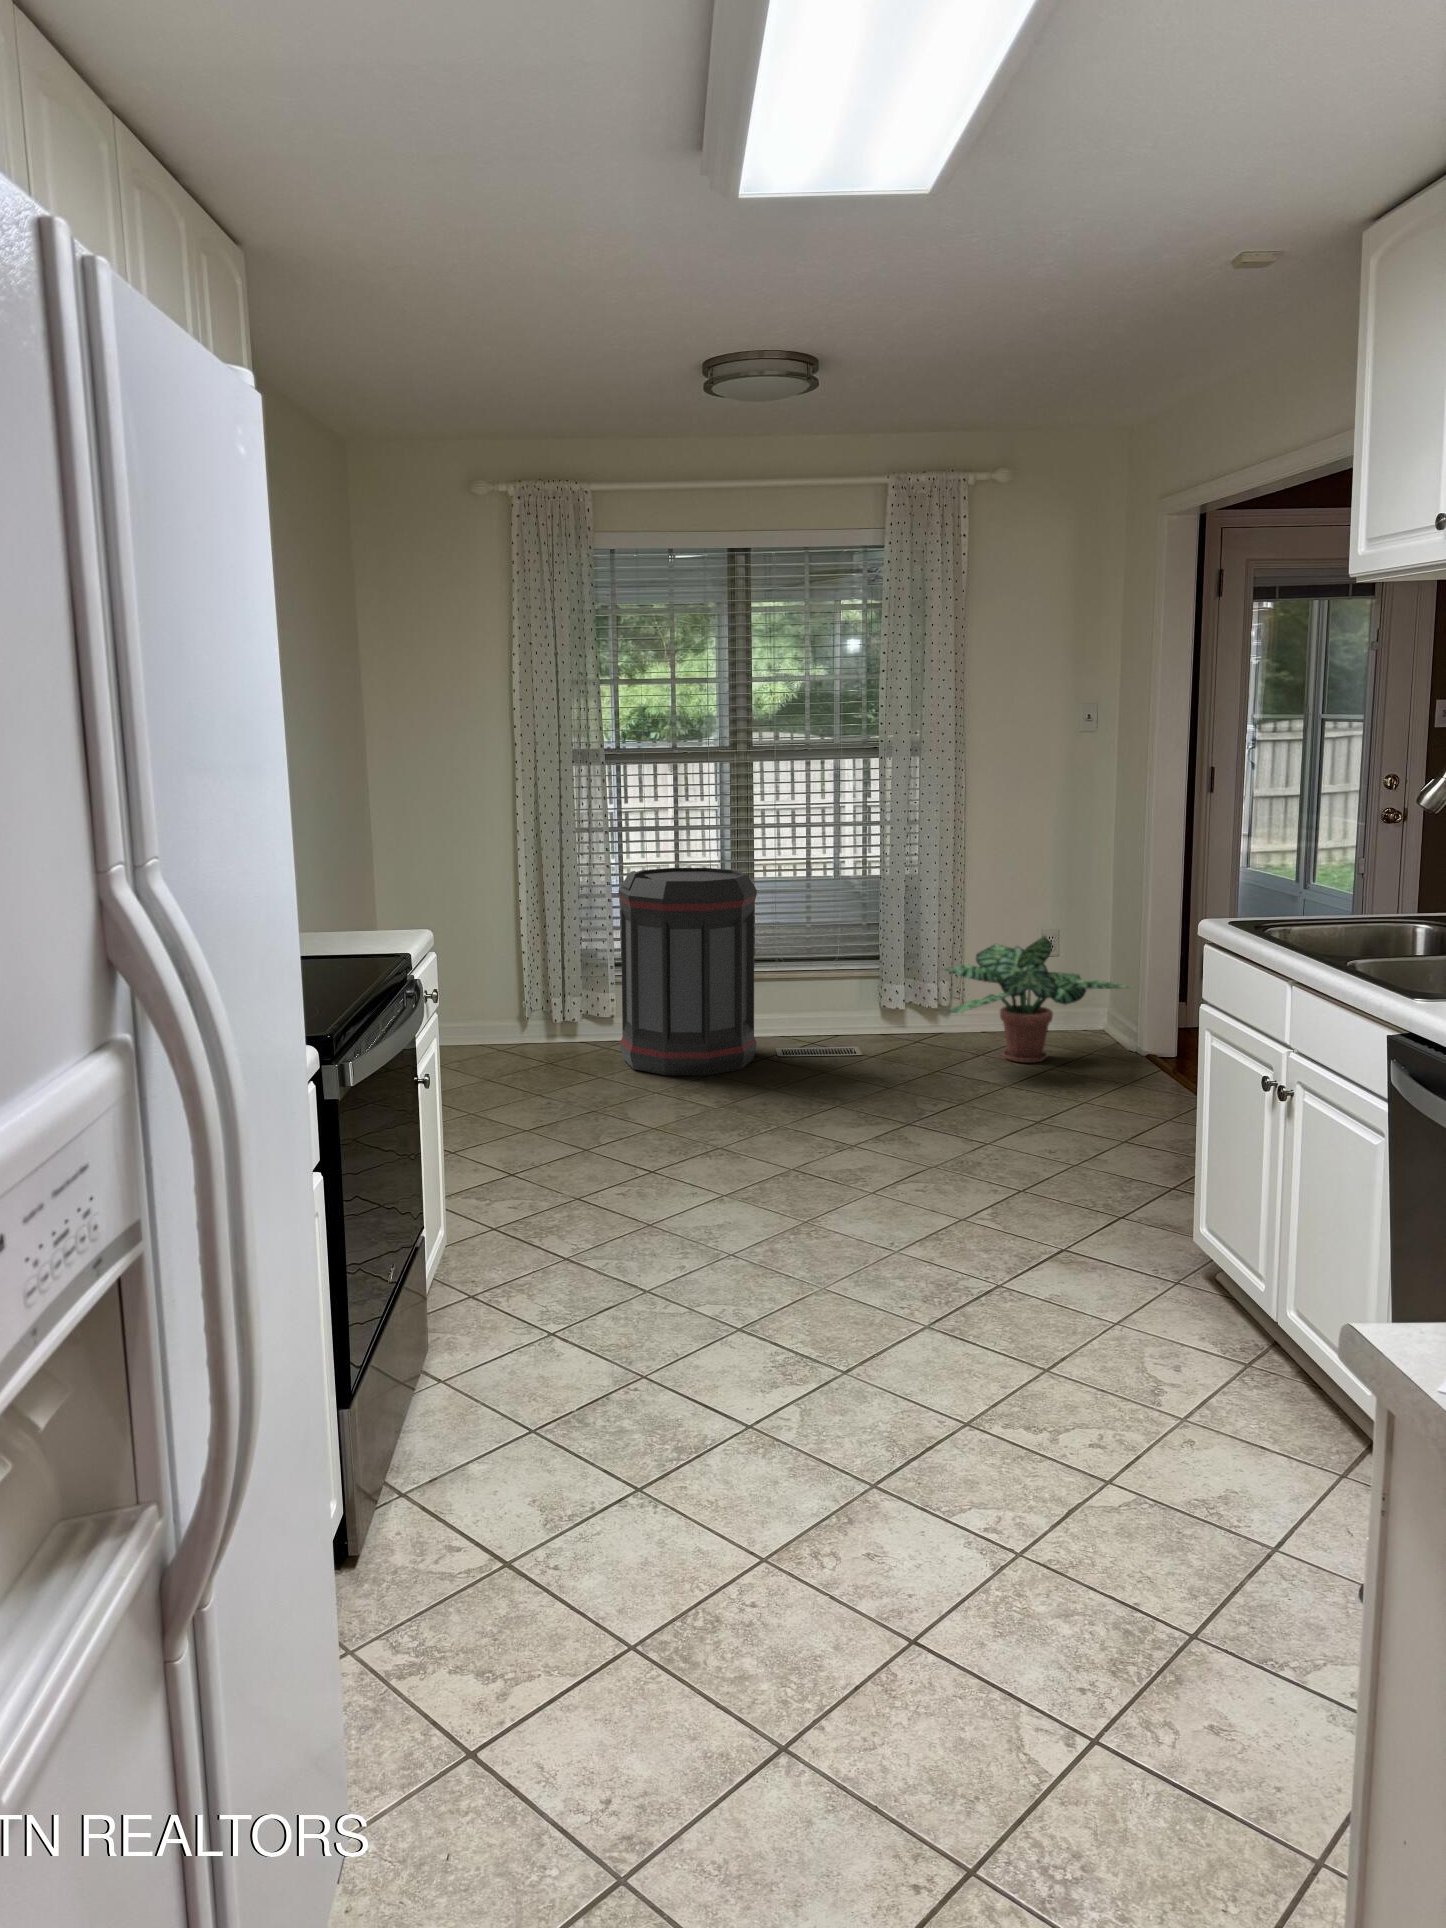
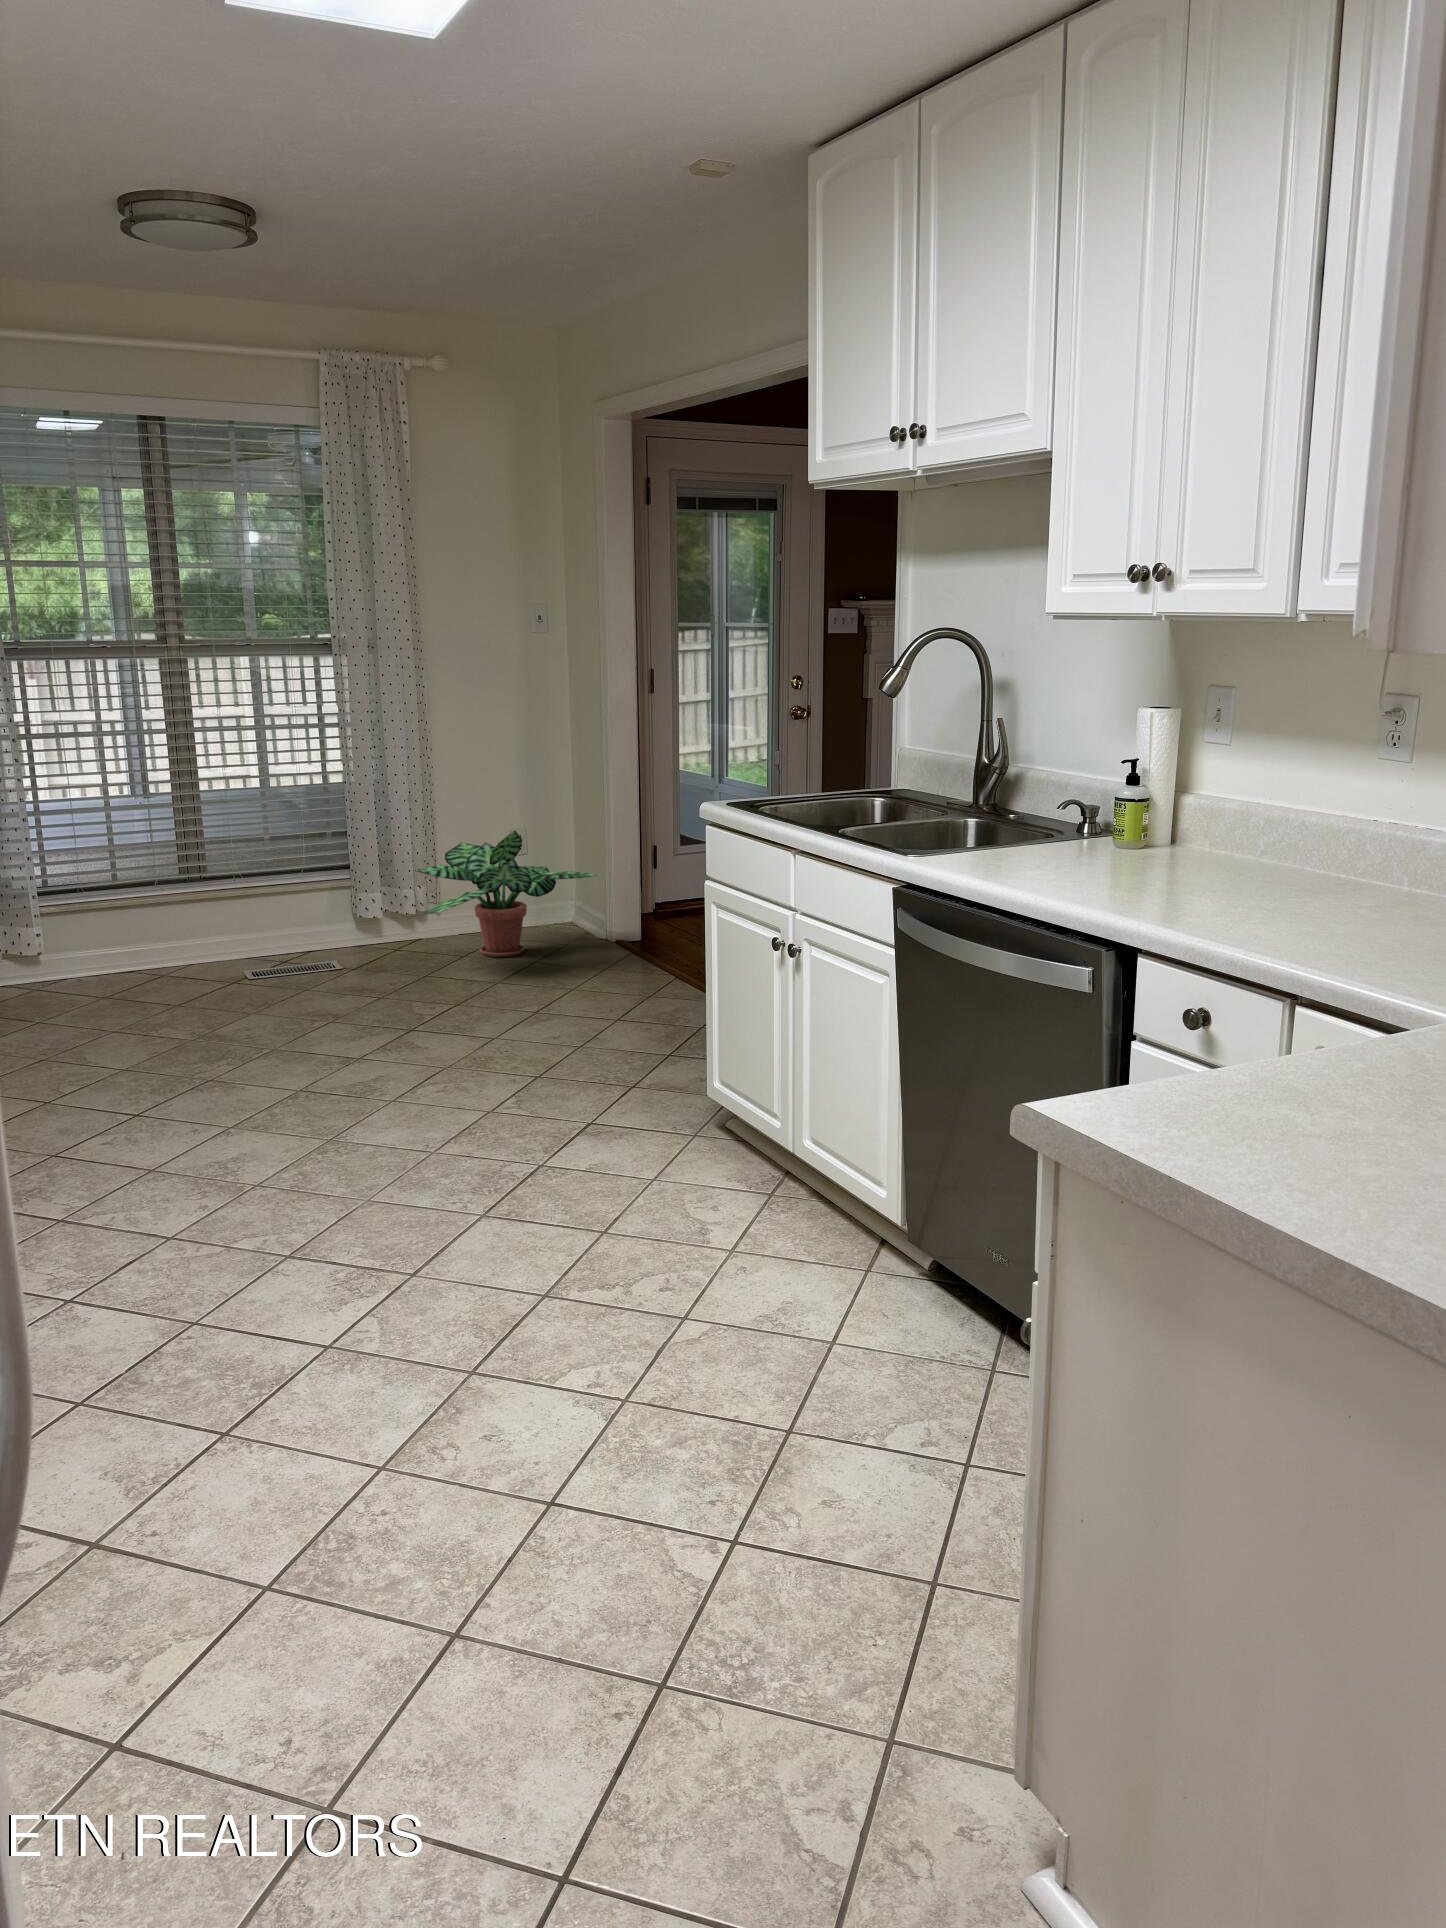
trash can: present [618,868,757,1076] -> none [41,778,221,1009]

